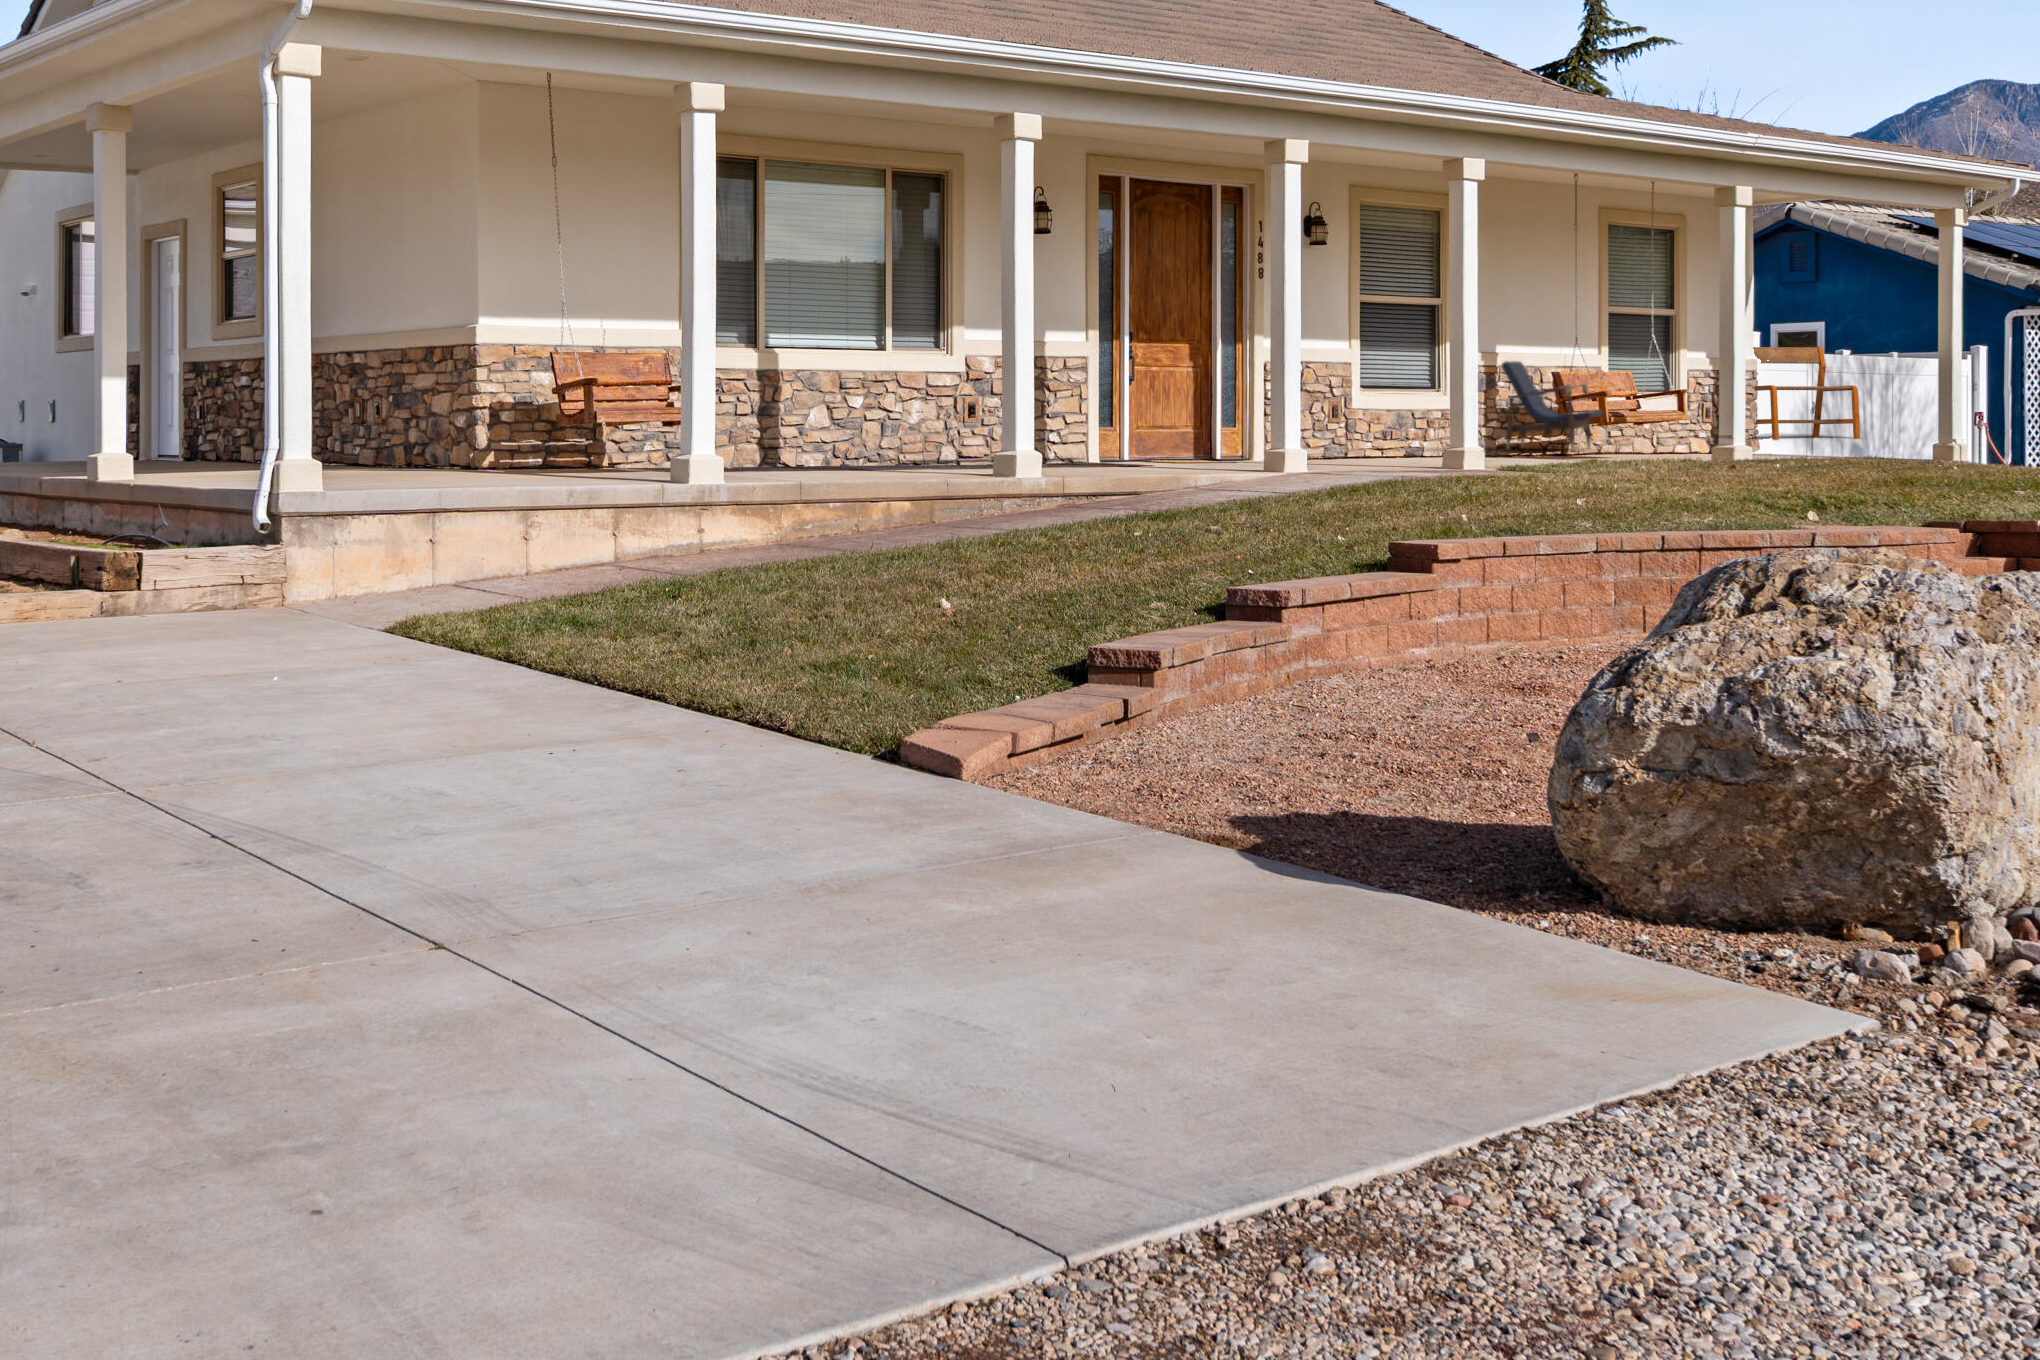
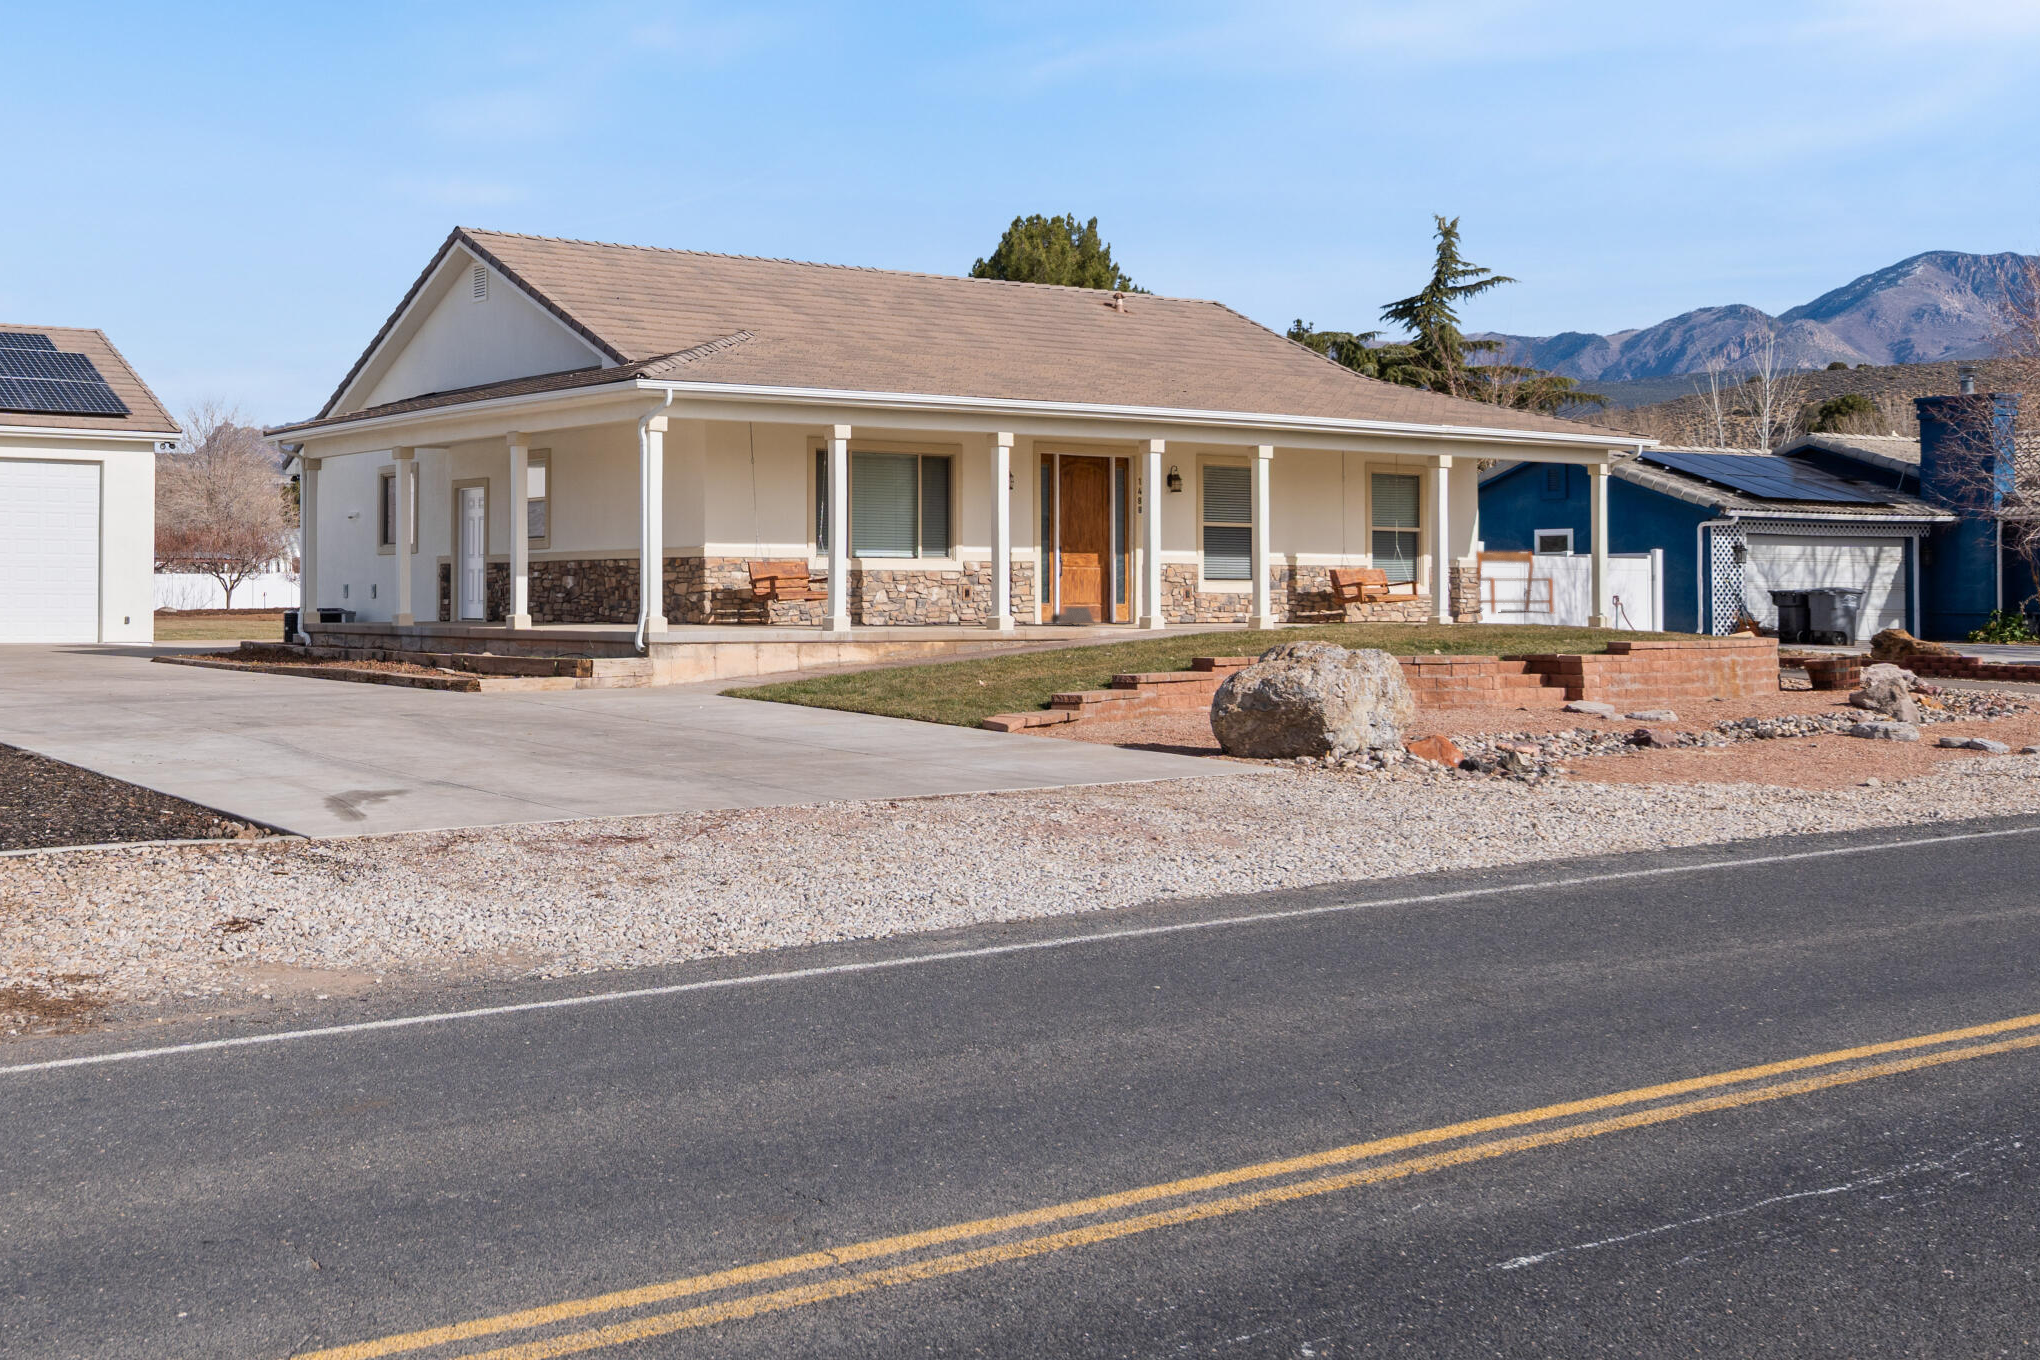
lounge chair: present [1501,361,1602,451] -> none [1299,562,1365,620]
basket: none [1113,427,1187,466] -> present [1051,607,1094,624]

